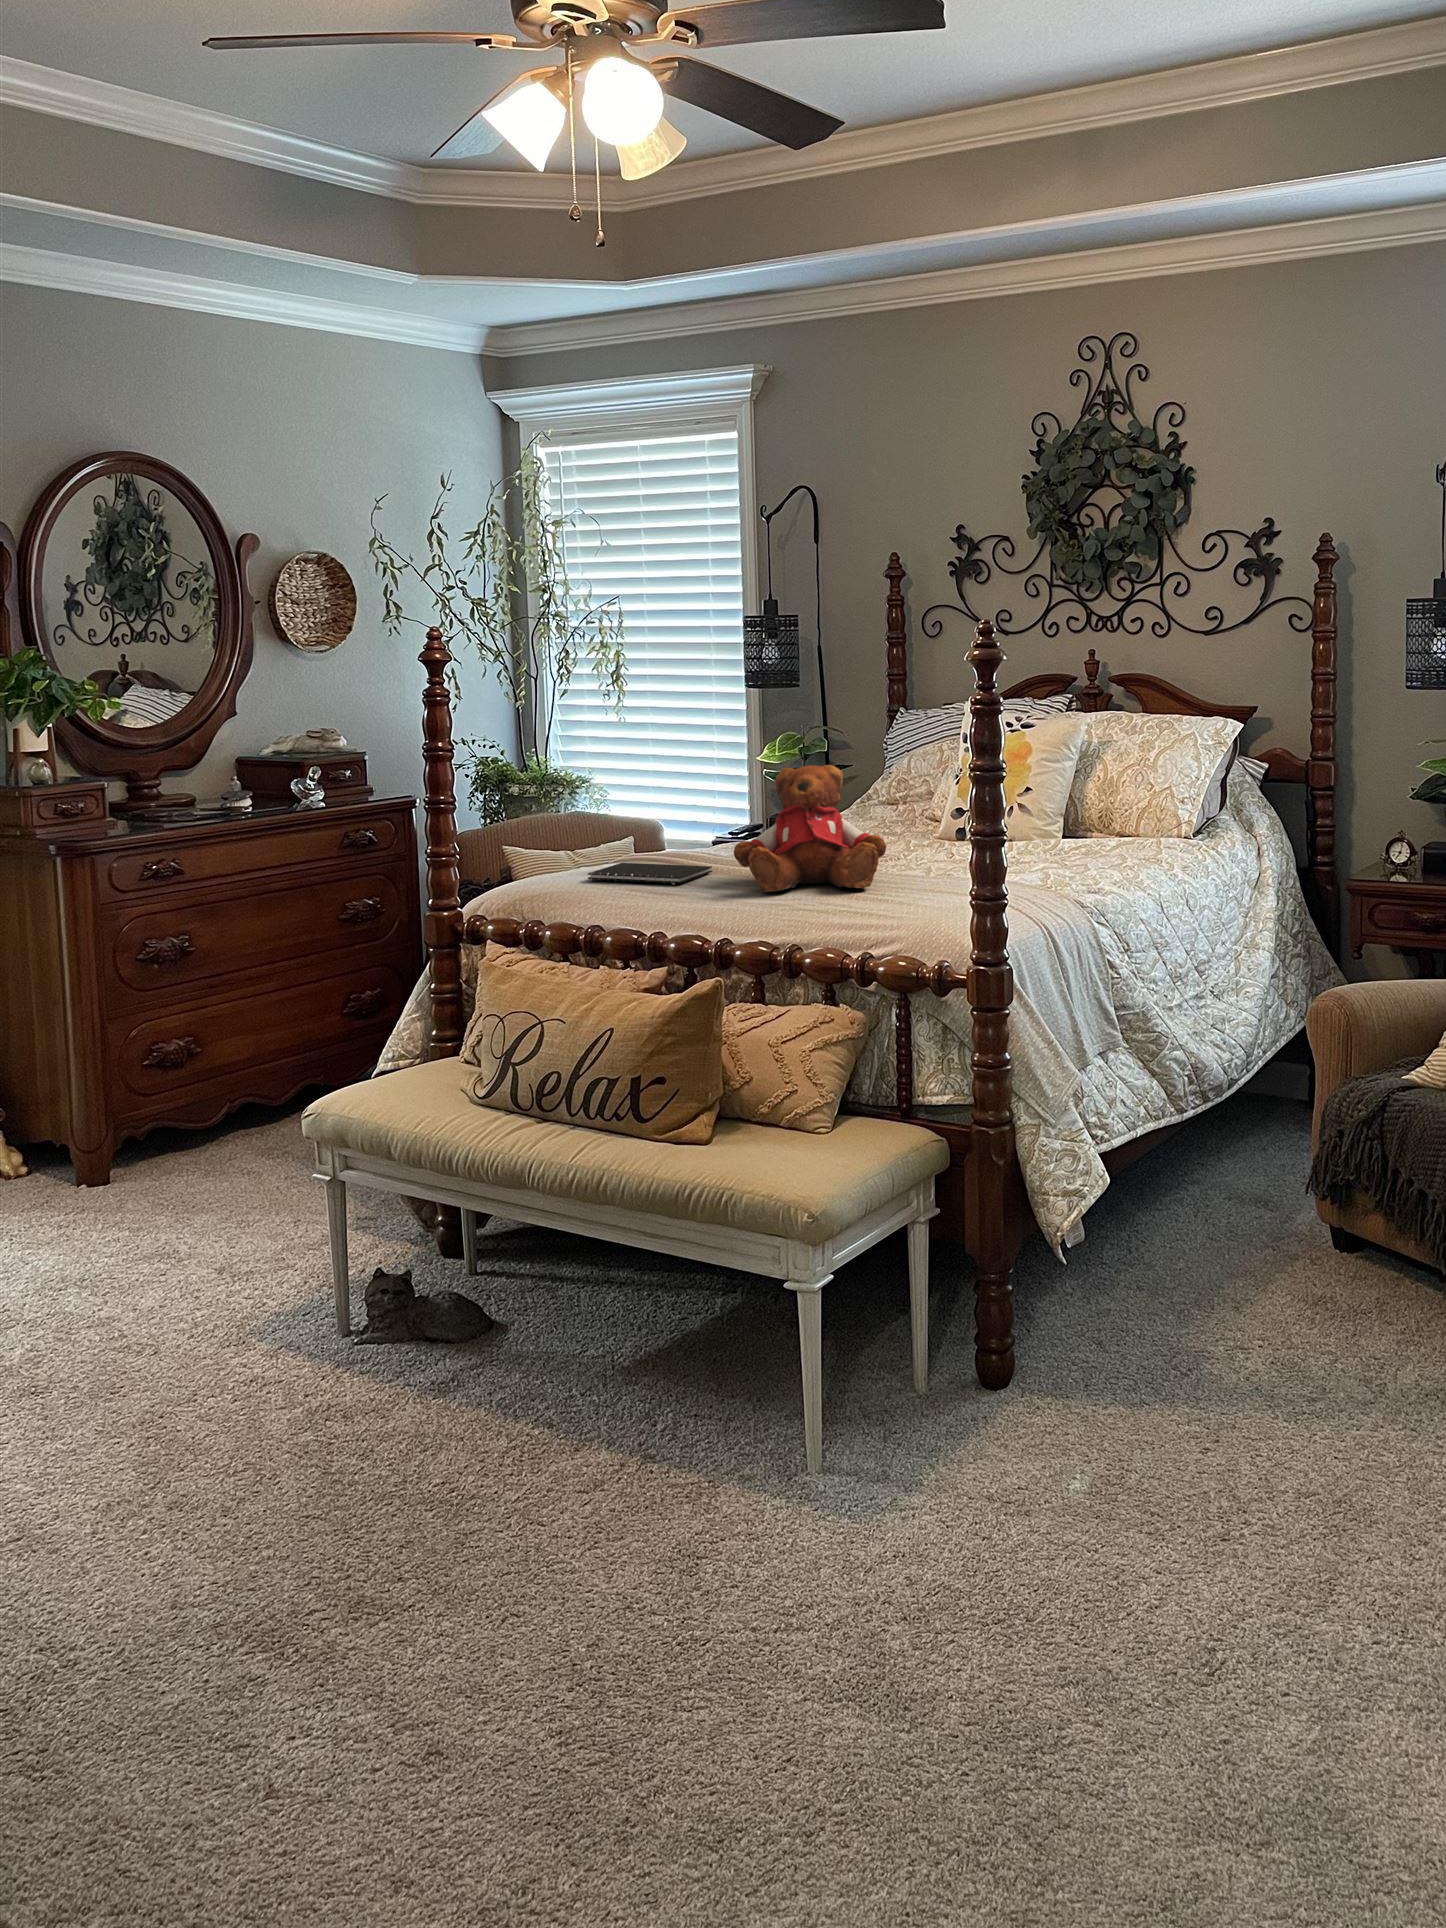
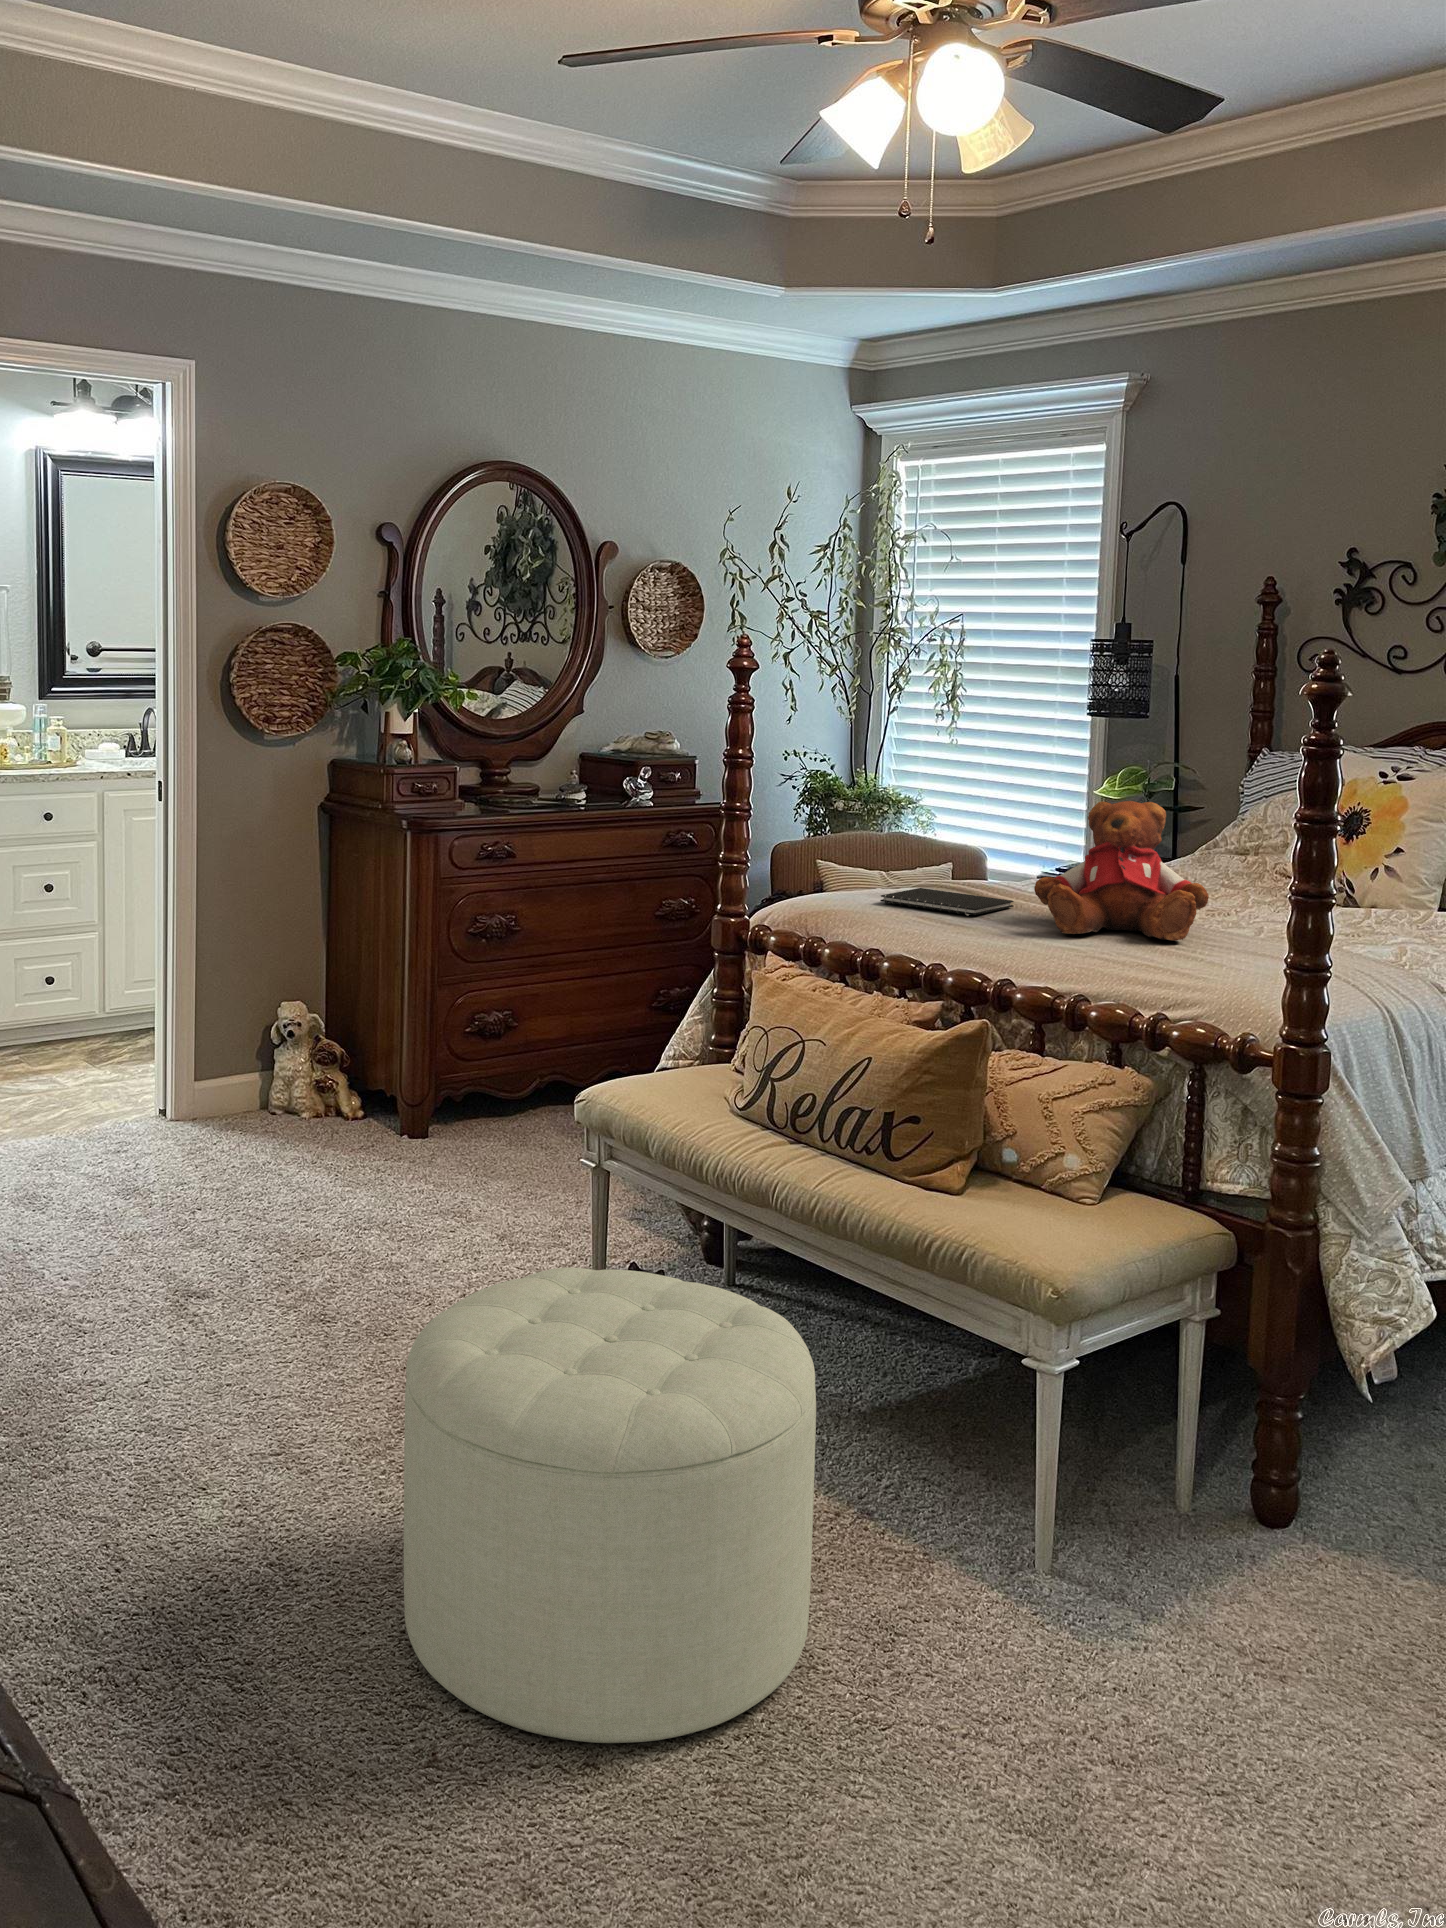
ottoman: none [189,1269,620,1741] -> present [404,1267,816,1743]

